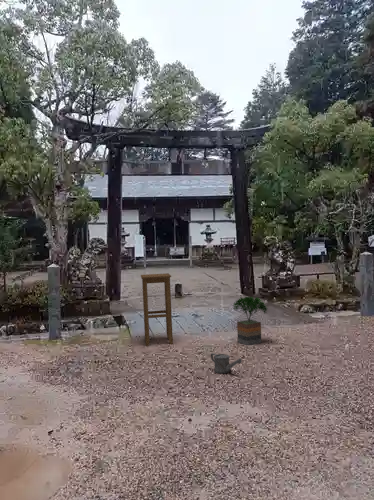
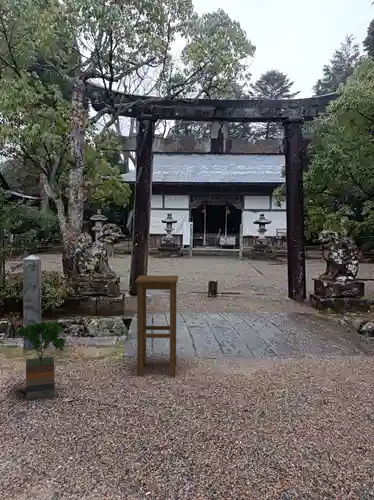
potted tree: present [233,297,267,345] -> present [16,321,66,399]
watering can: present [211,353,242,373] -> none [213,417,259,457]

